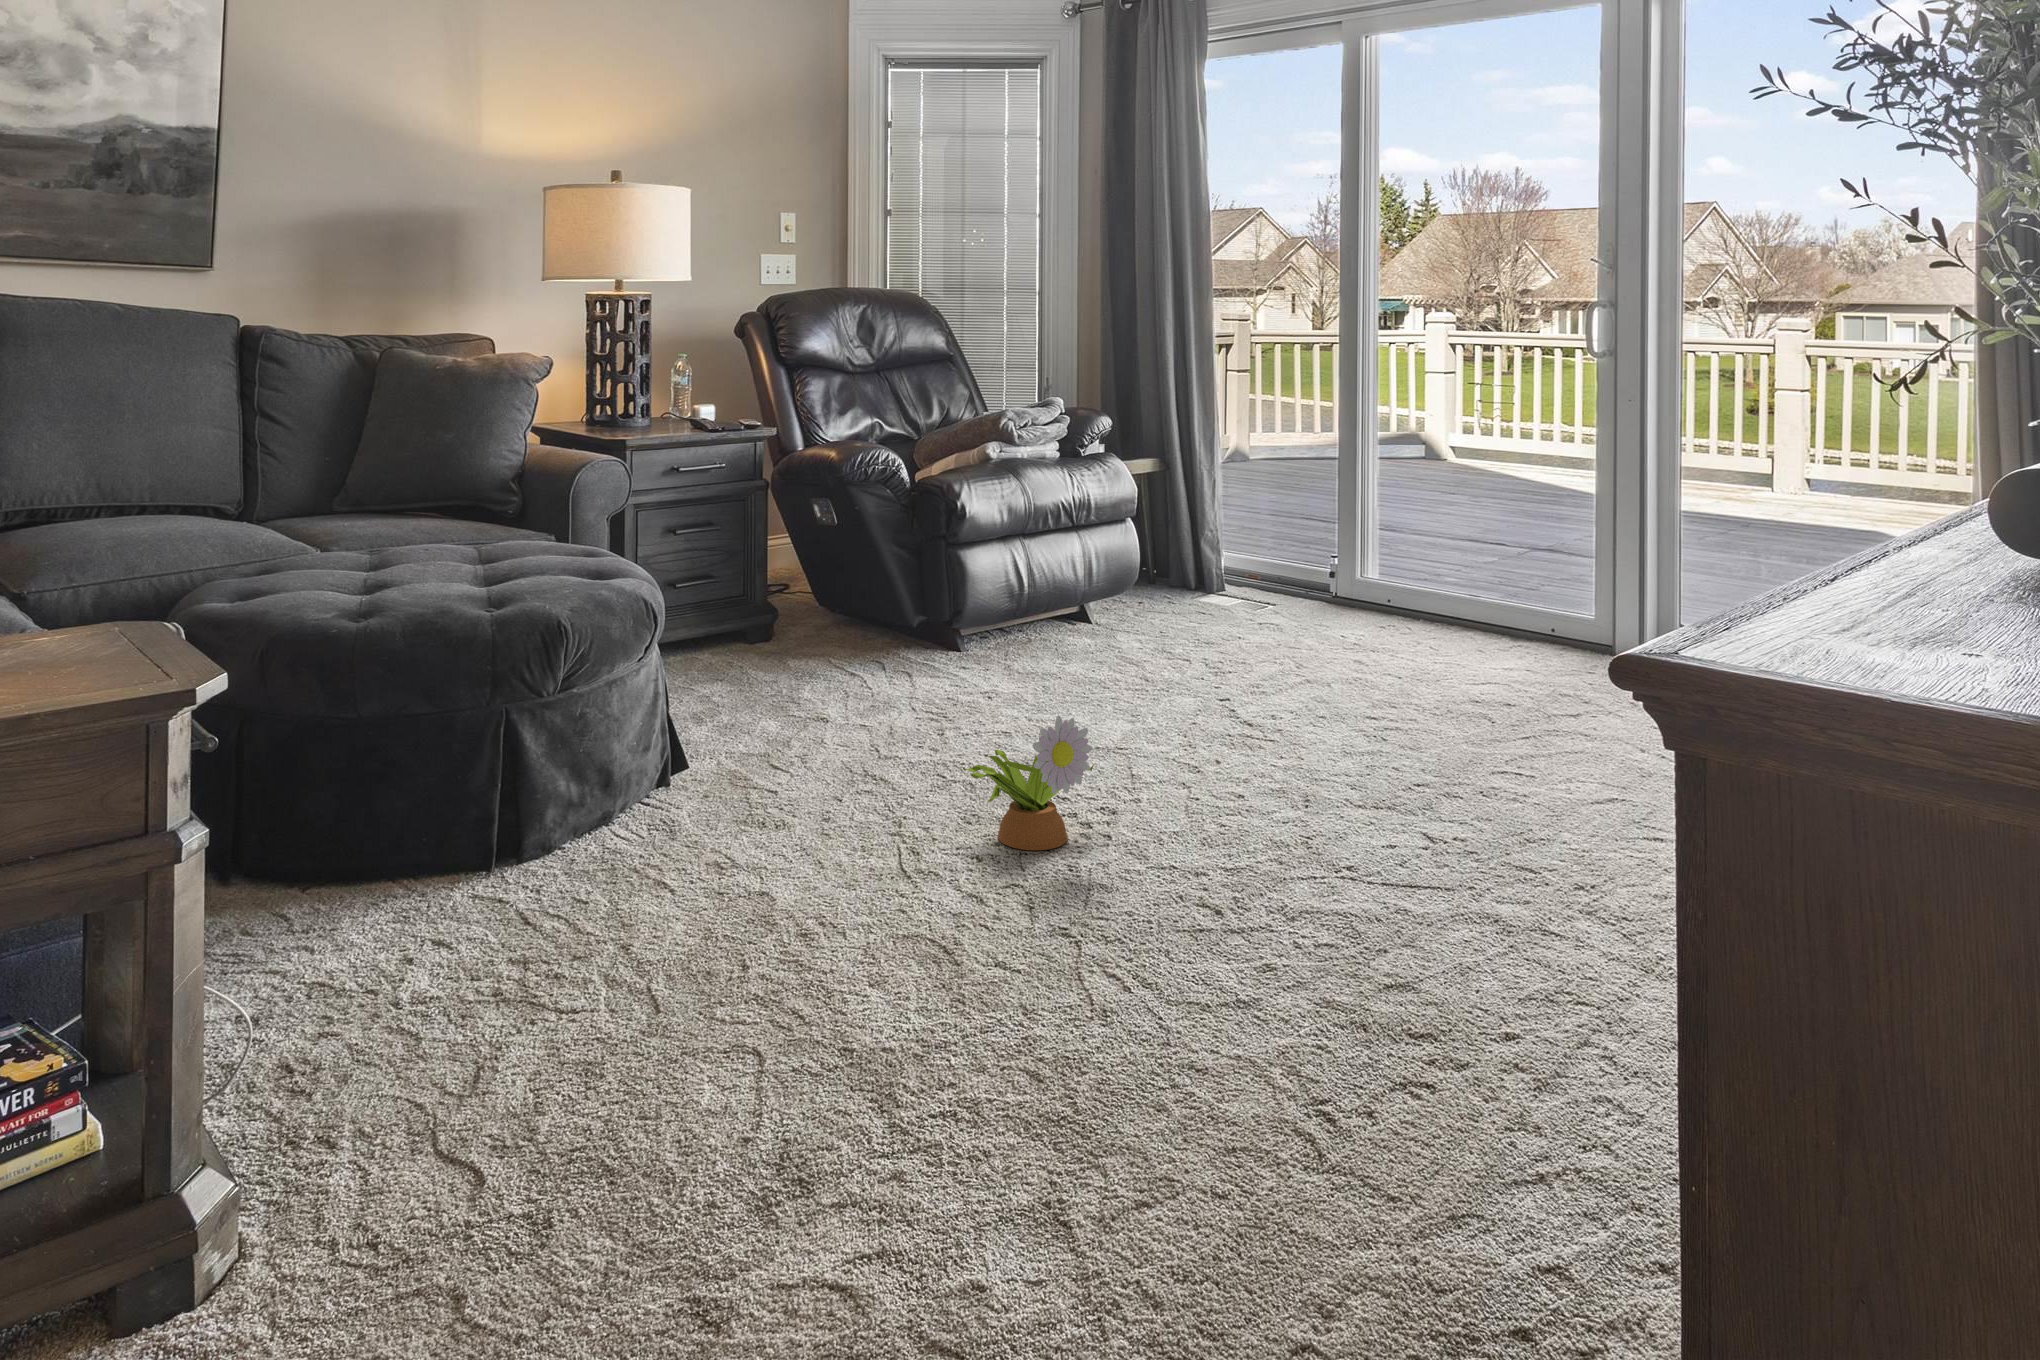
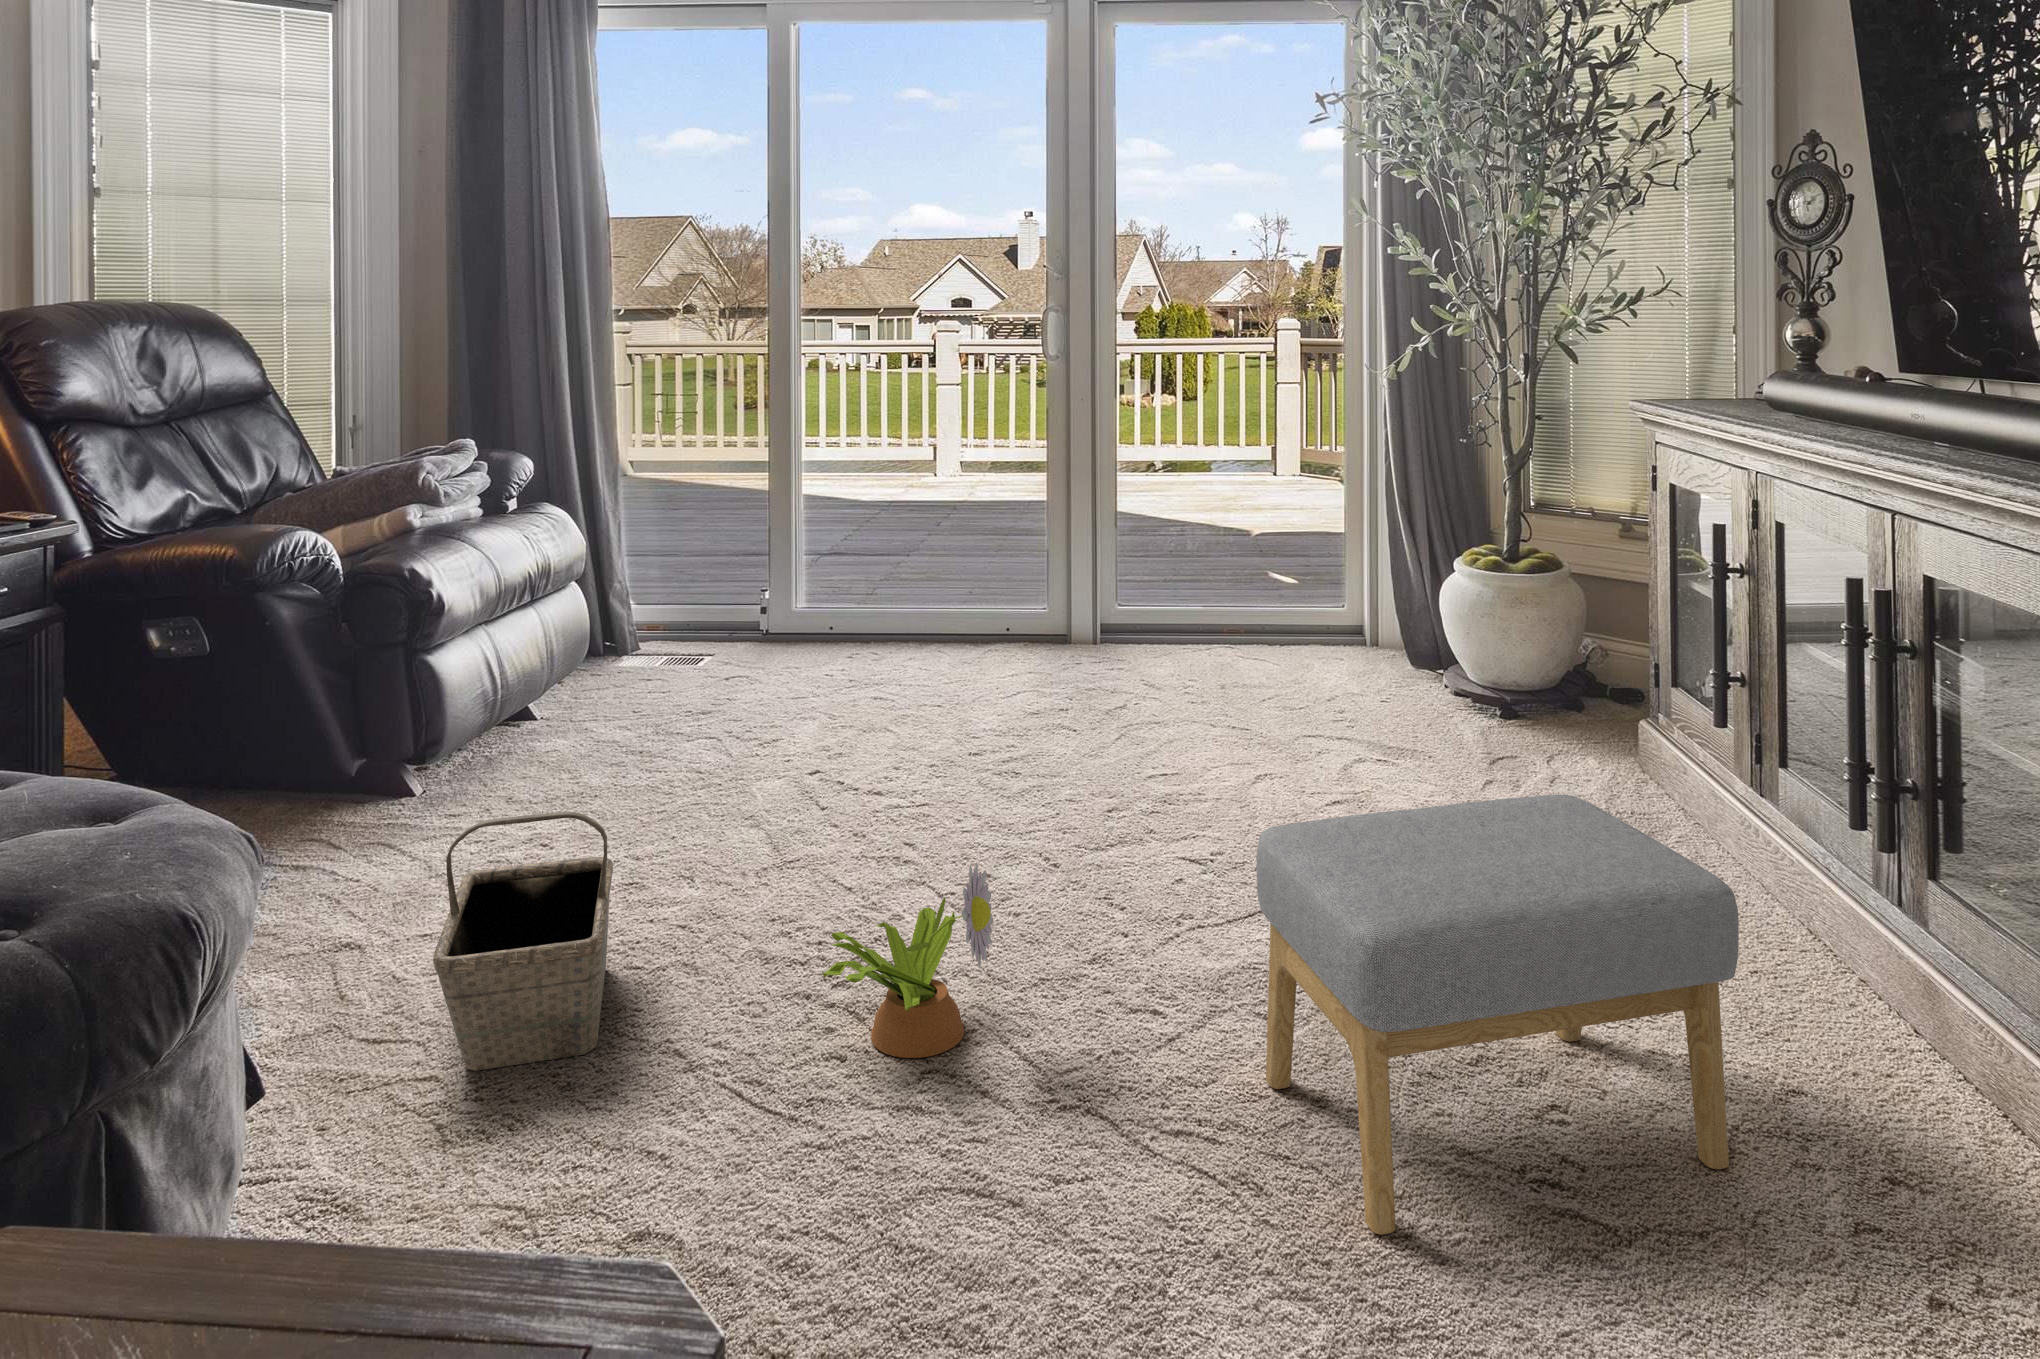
basket: none [778,626,932,787] -> present [433,812,613,1071]
footstool: none [1115,724,1523,1114] -> present [1256,795,1739,1235]

